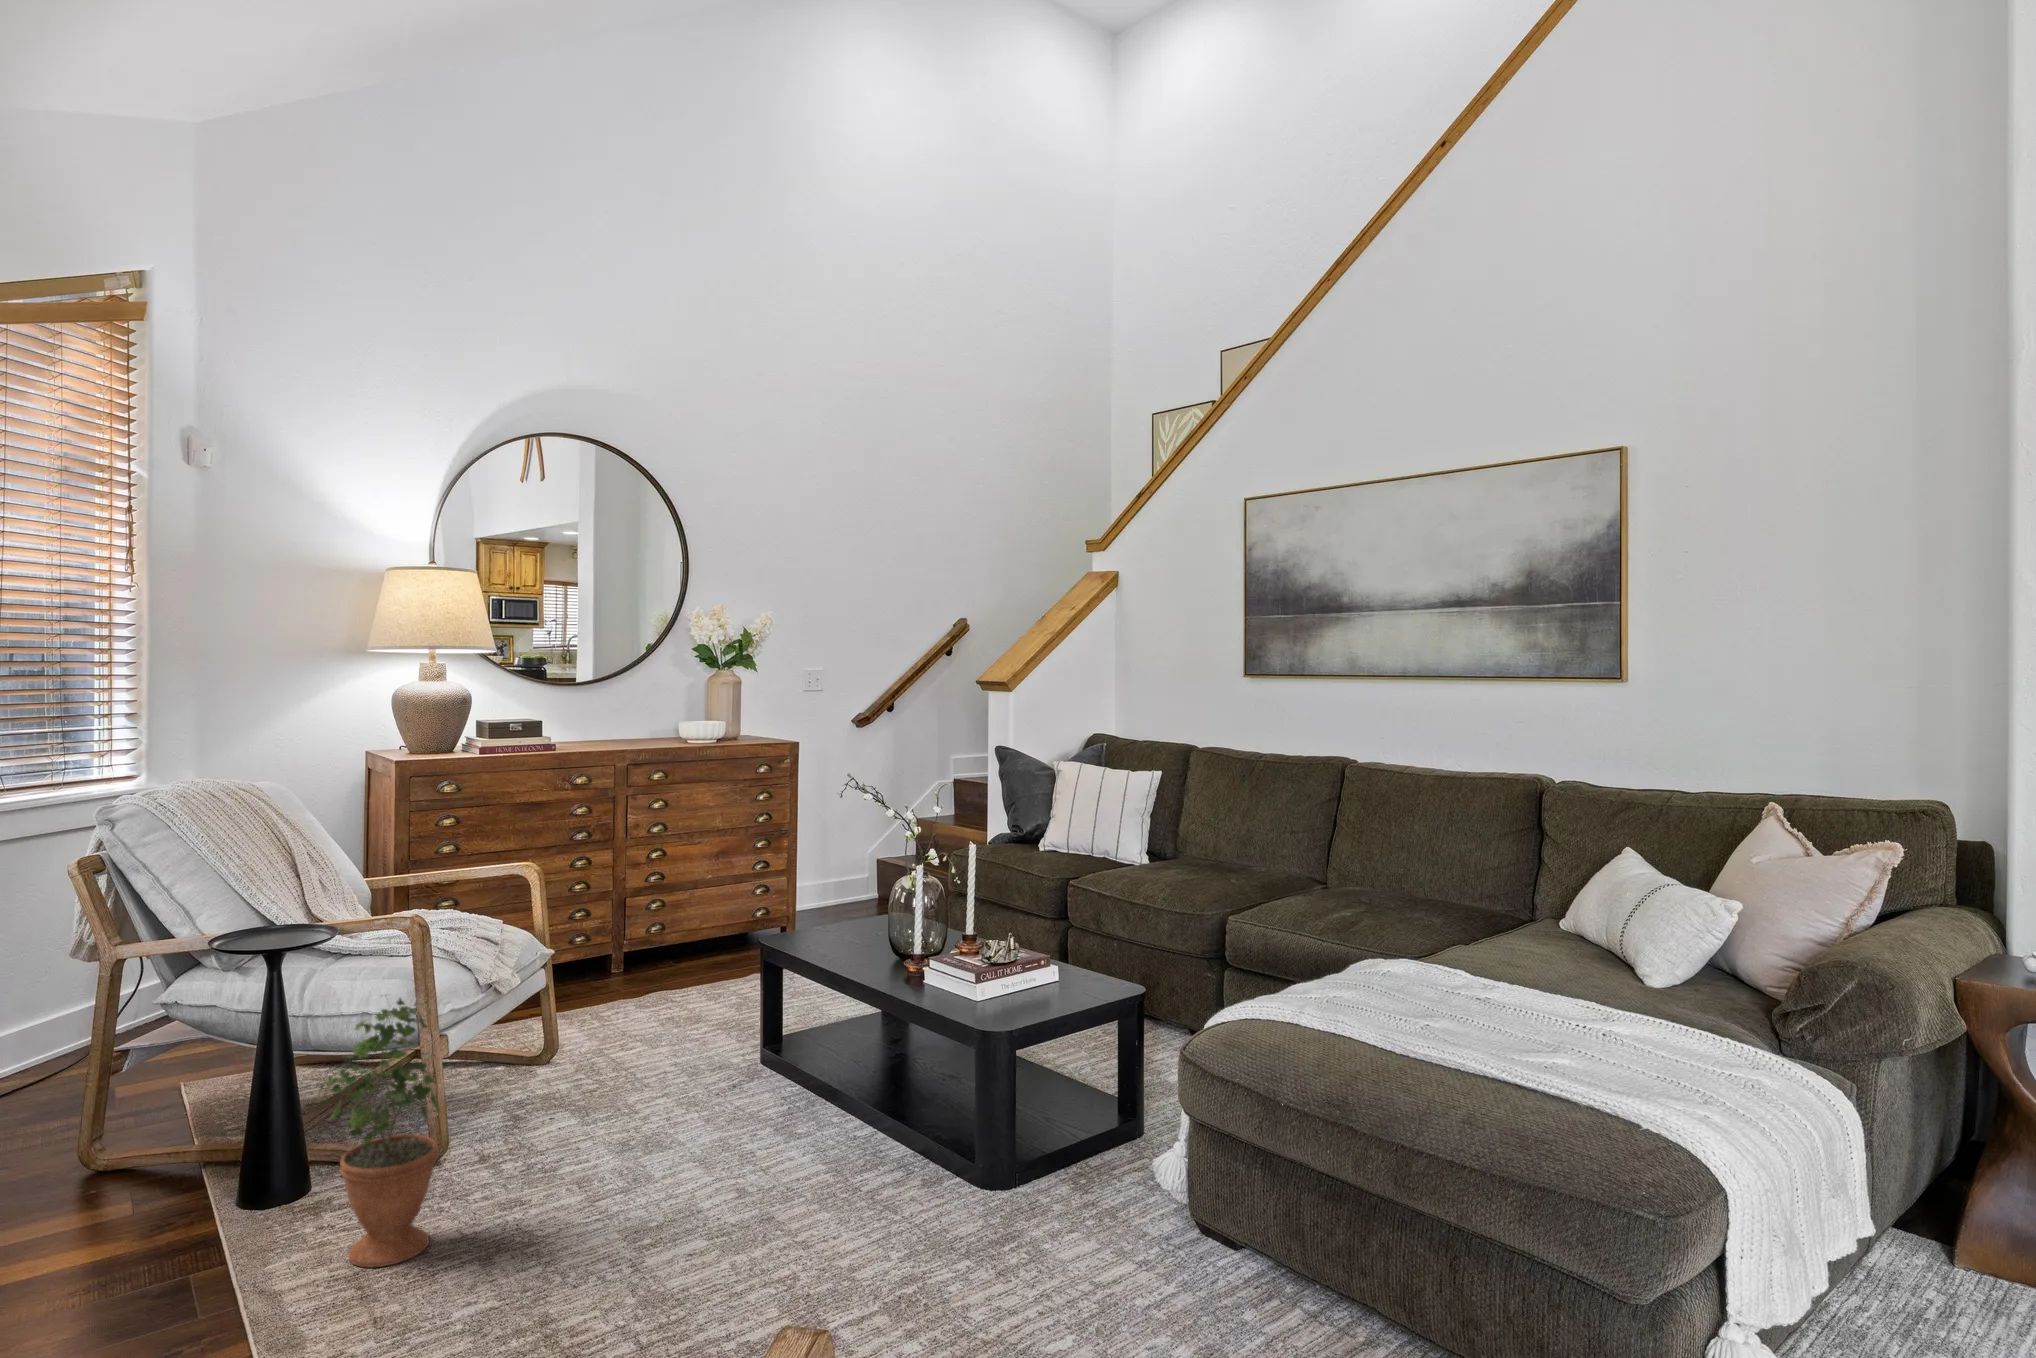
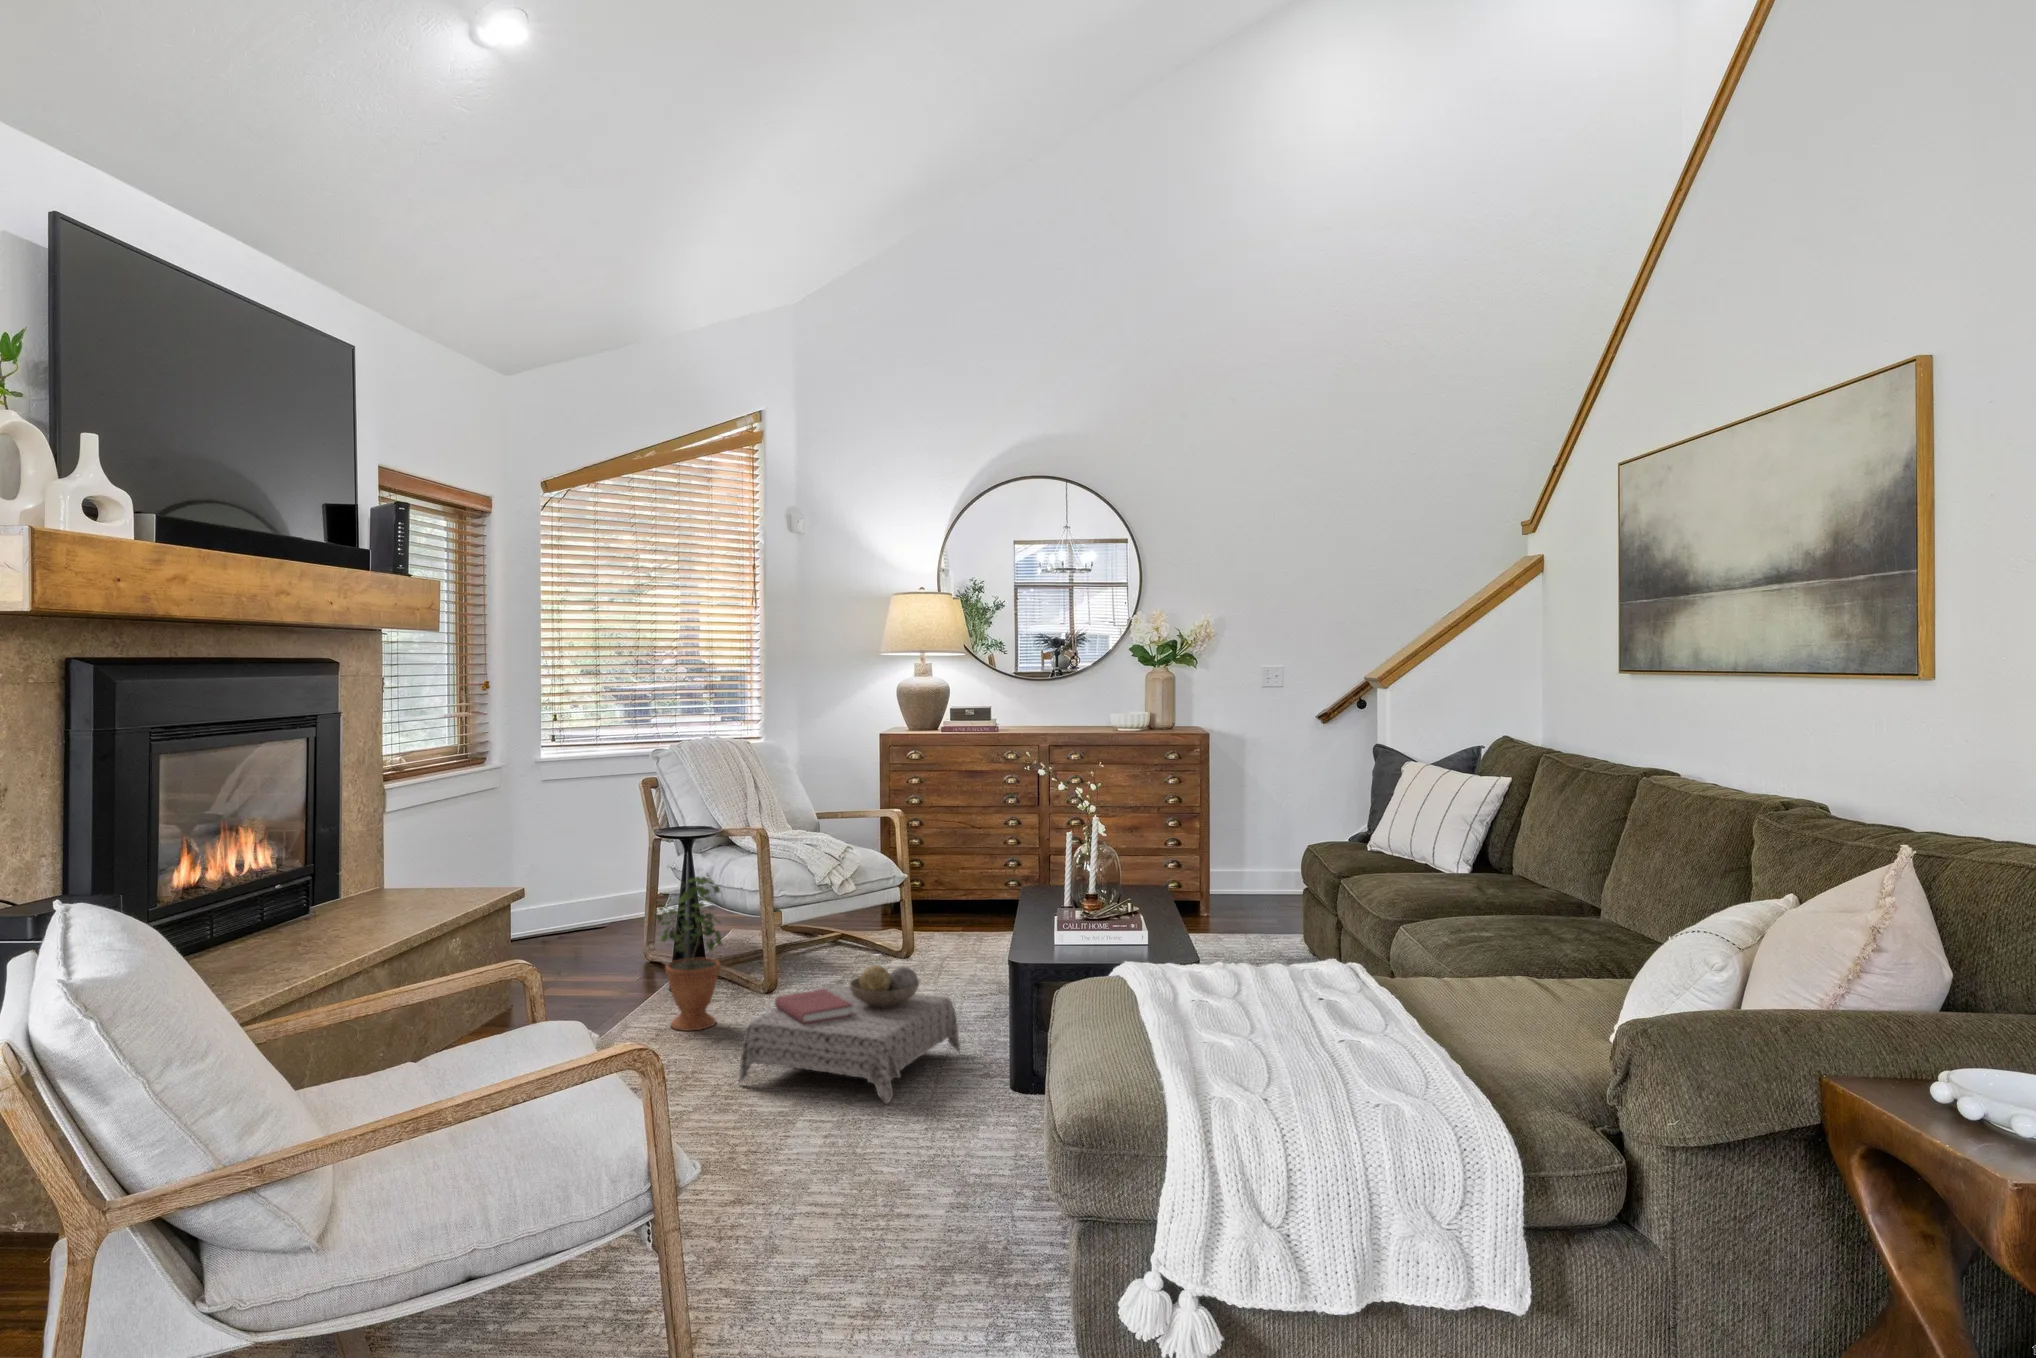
ottoman: none [630,1079,900,1321] -> present [739,965,960,1104]

